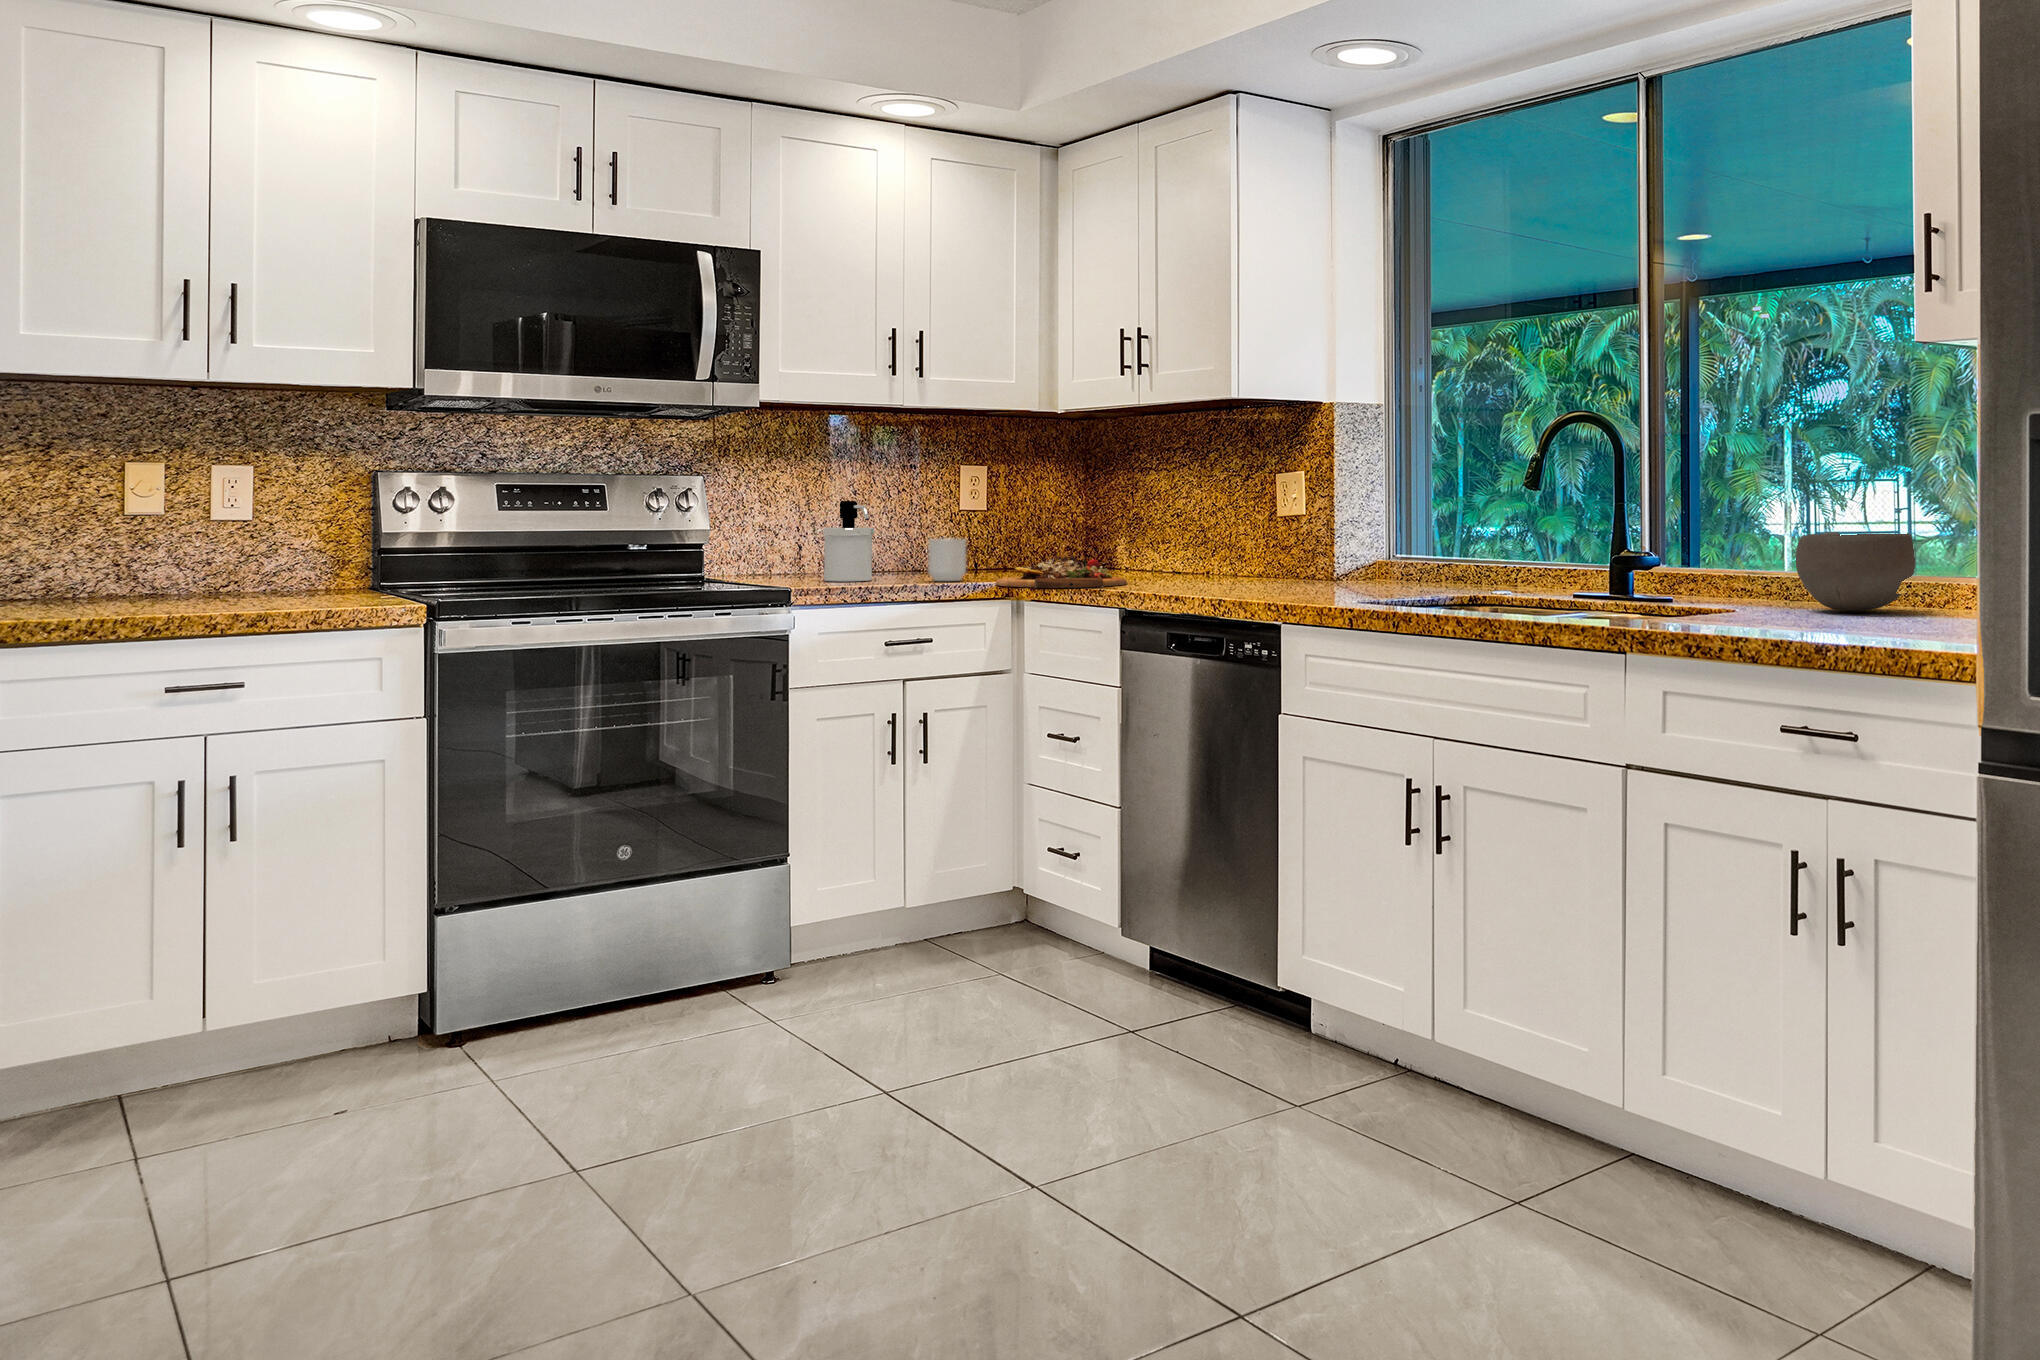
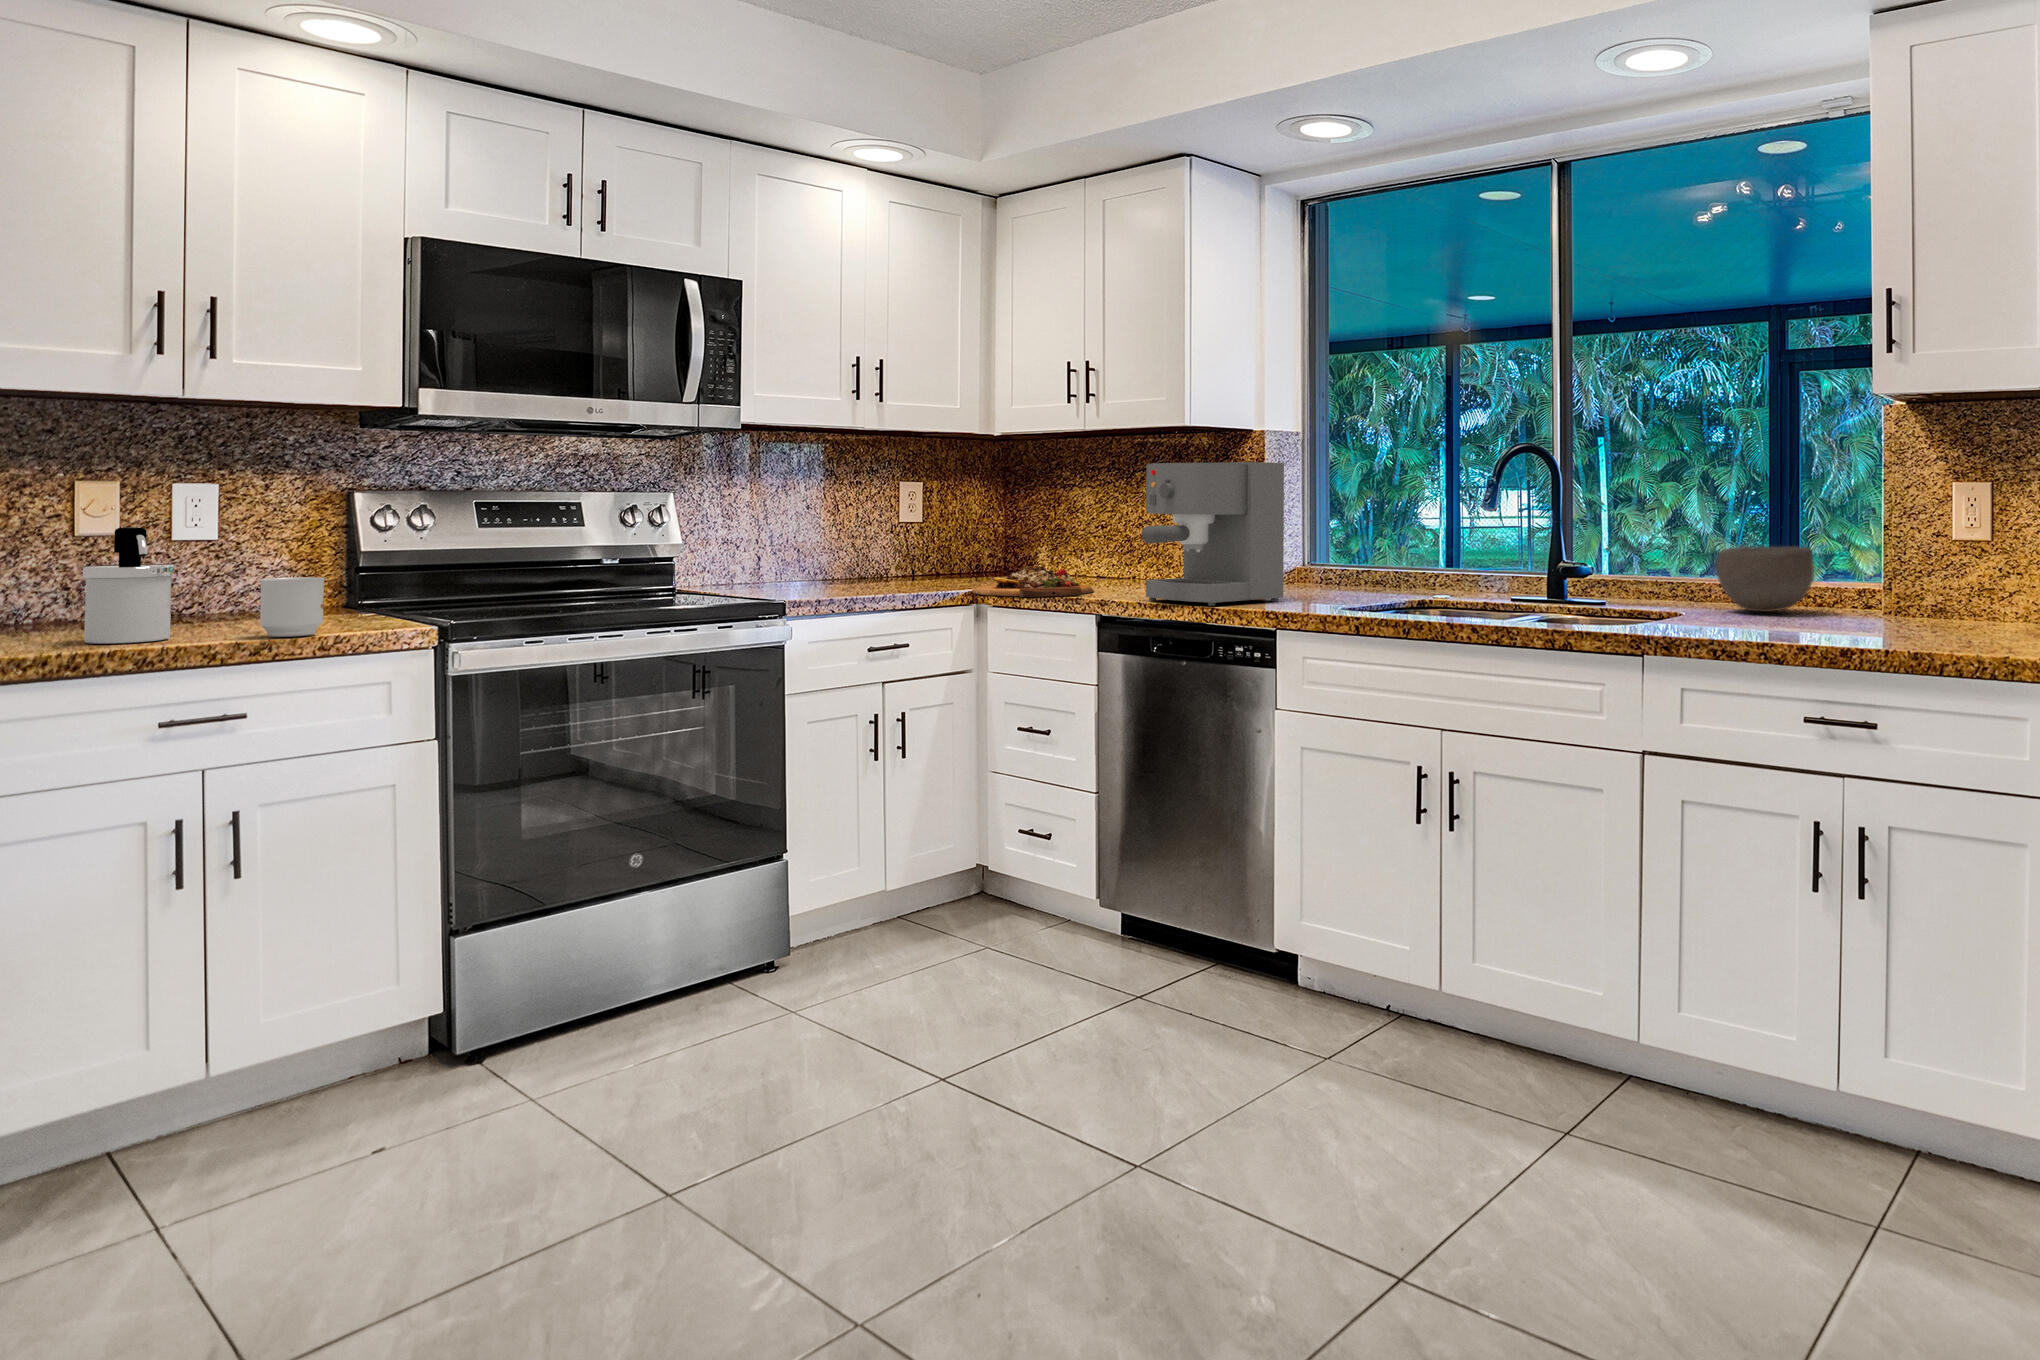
coffee maker: none [1136,436,1309,598] -> present [1142,462,1284,606]
soap dispenser: present [823,501,874,582] -> present [83,527,175,644]
mug: present [928,539,966,581] -> present [260,577,325,637]

